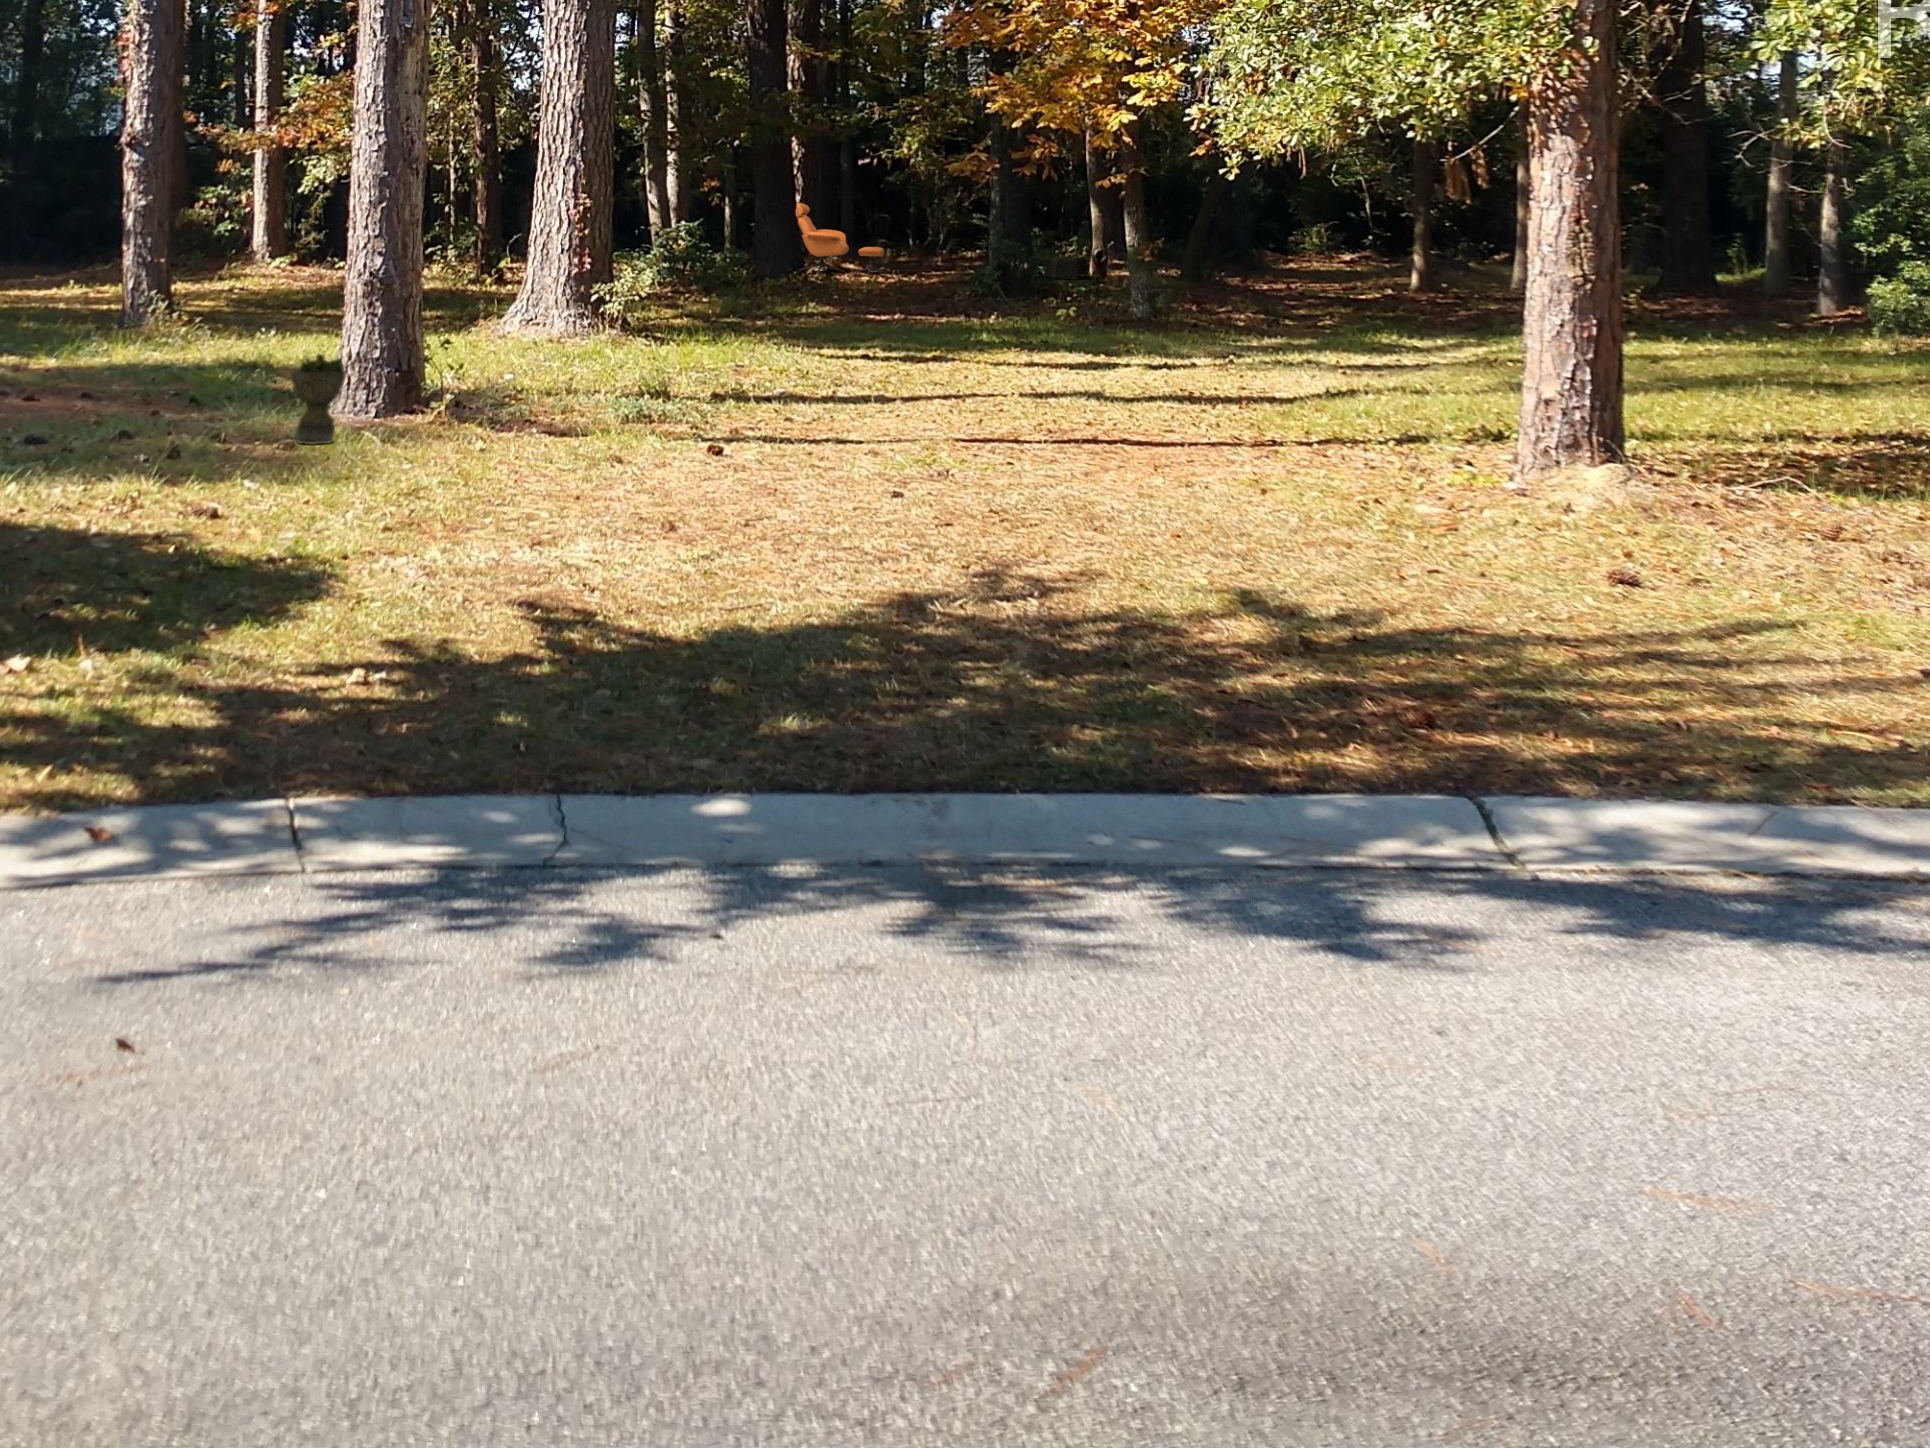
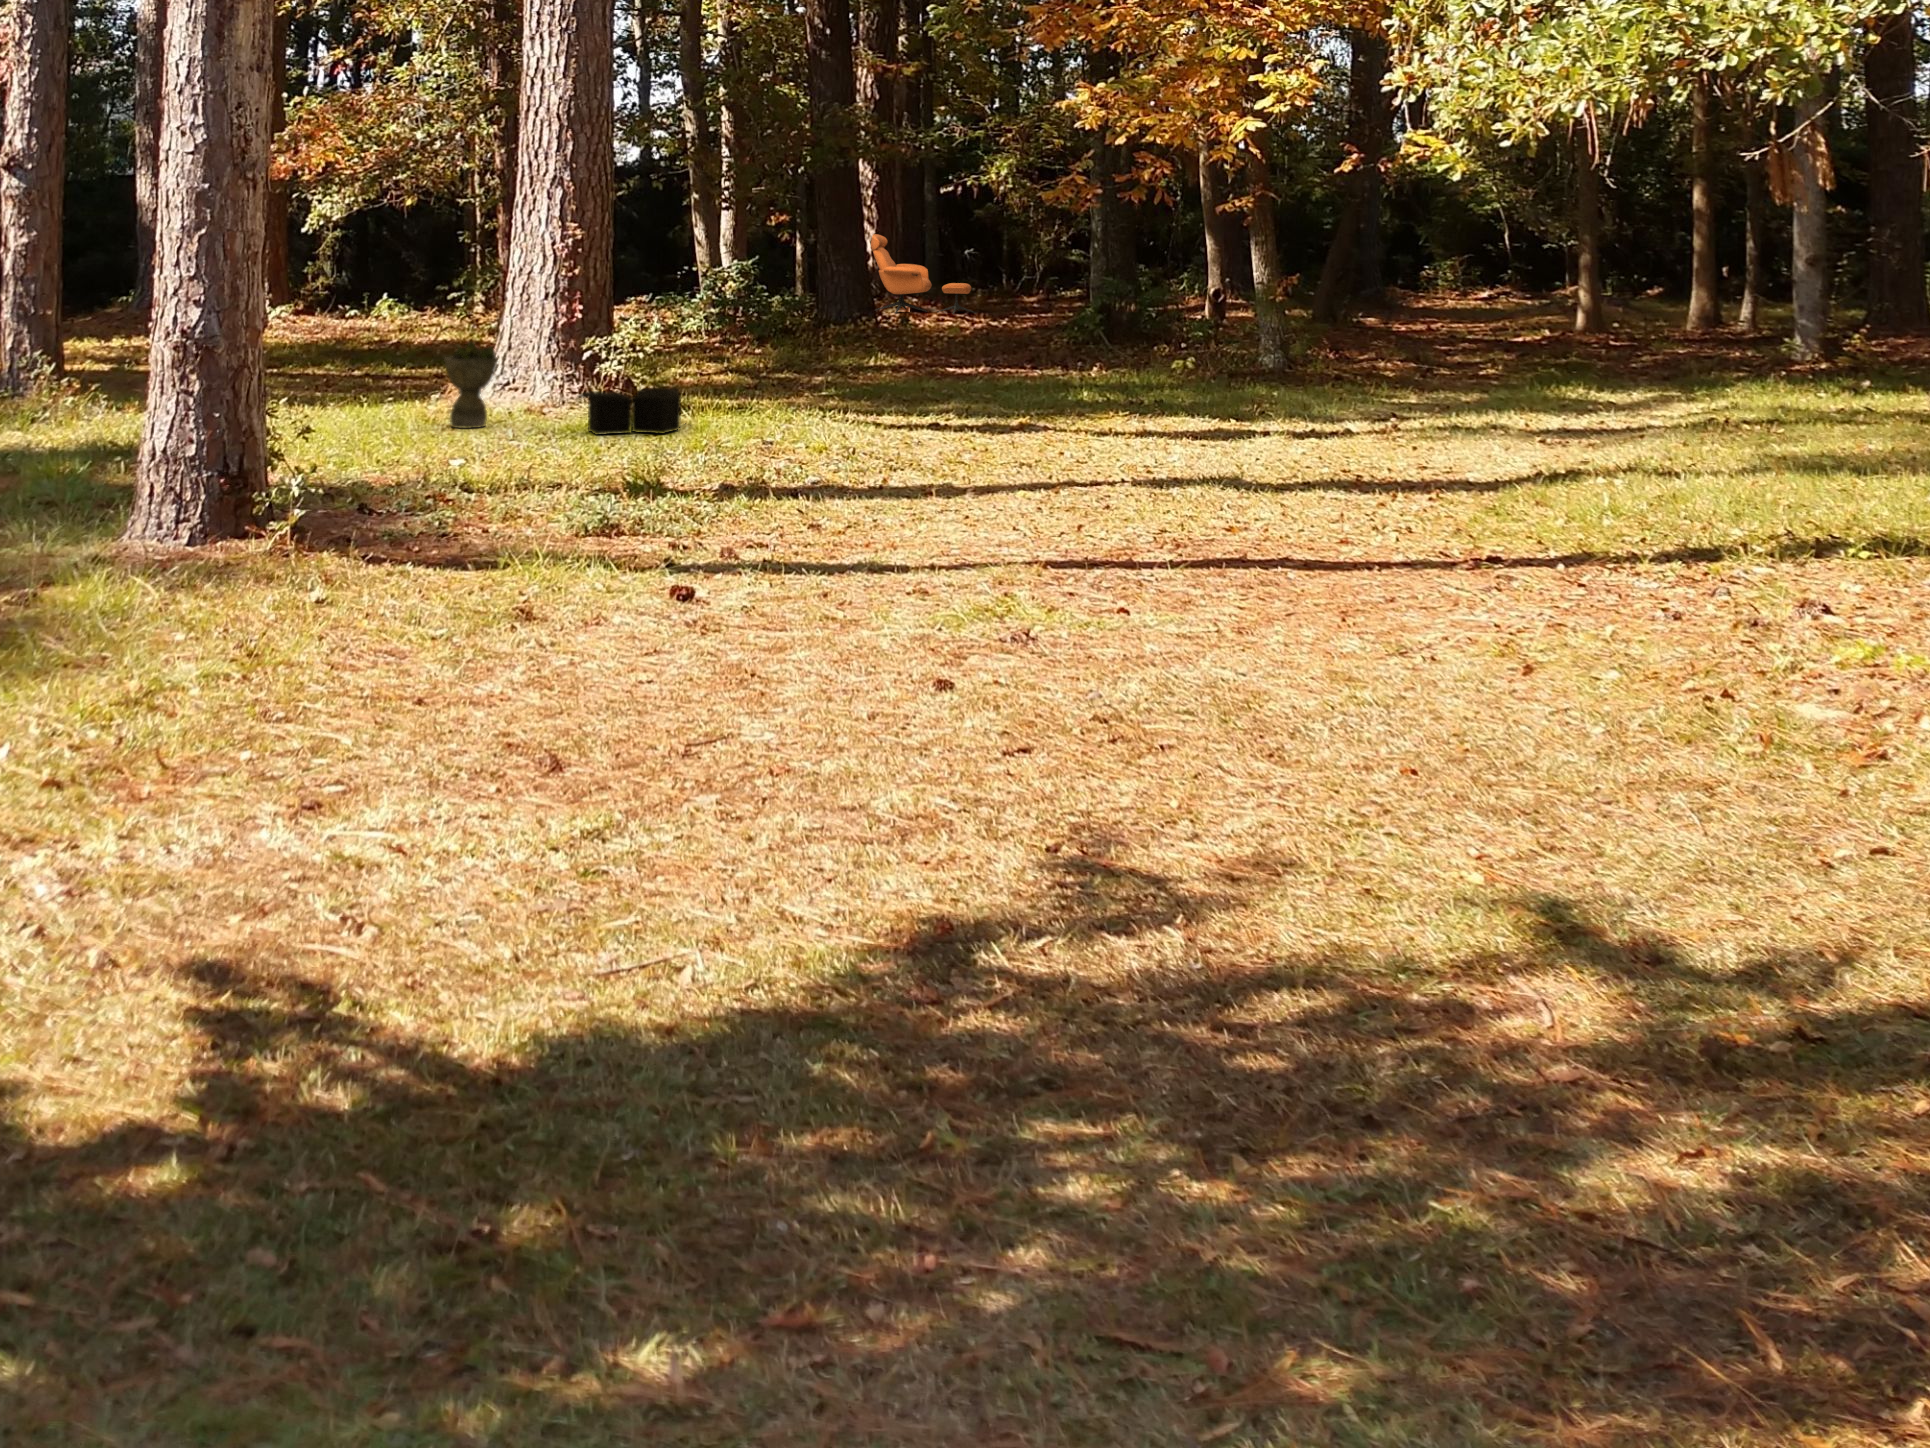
storage bin: present [1044,256,1091,279] -> present [578,388,686,435]
planter: present [291,354,346,445] -> present [445,342,498,429]

